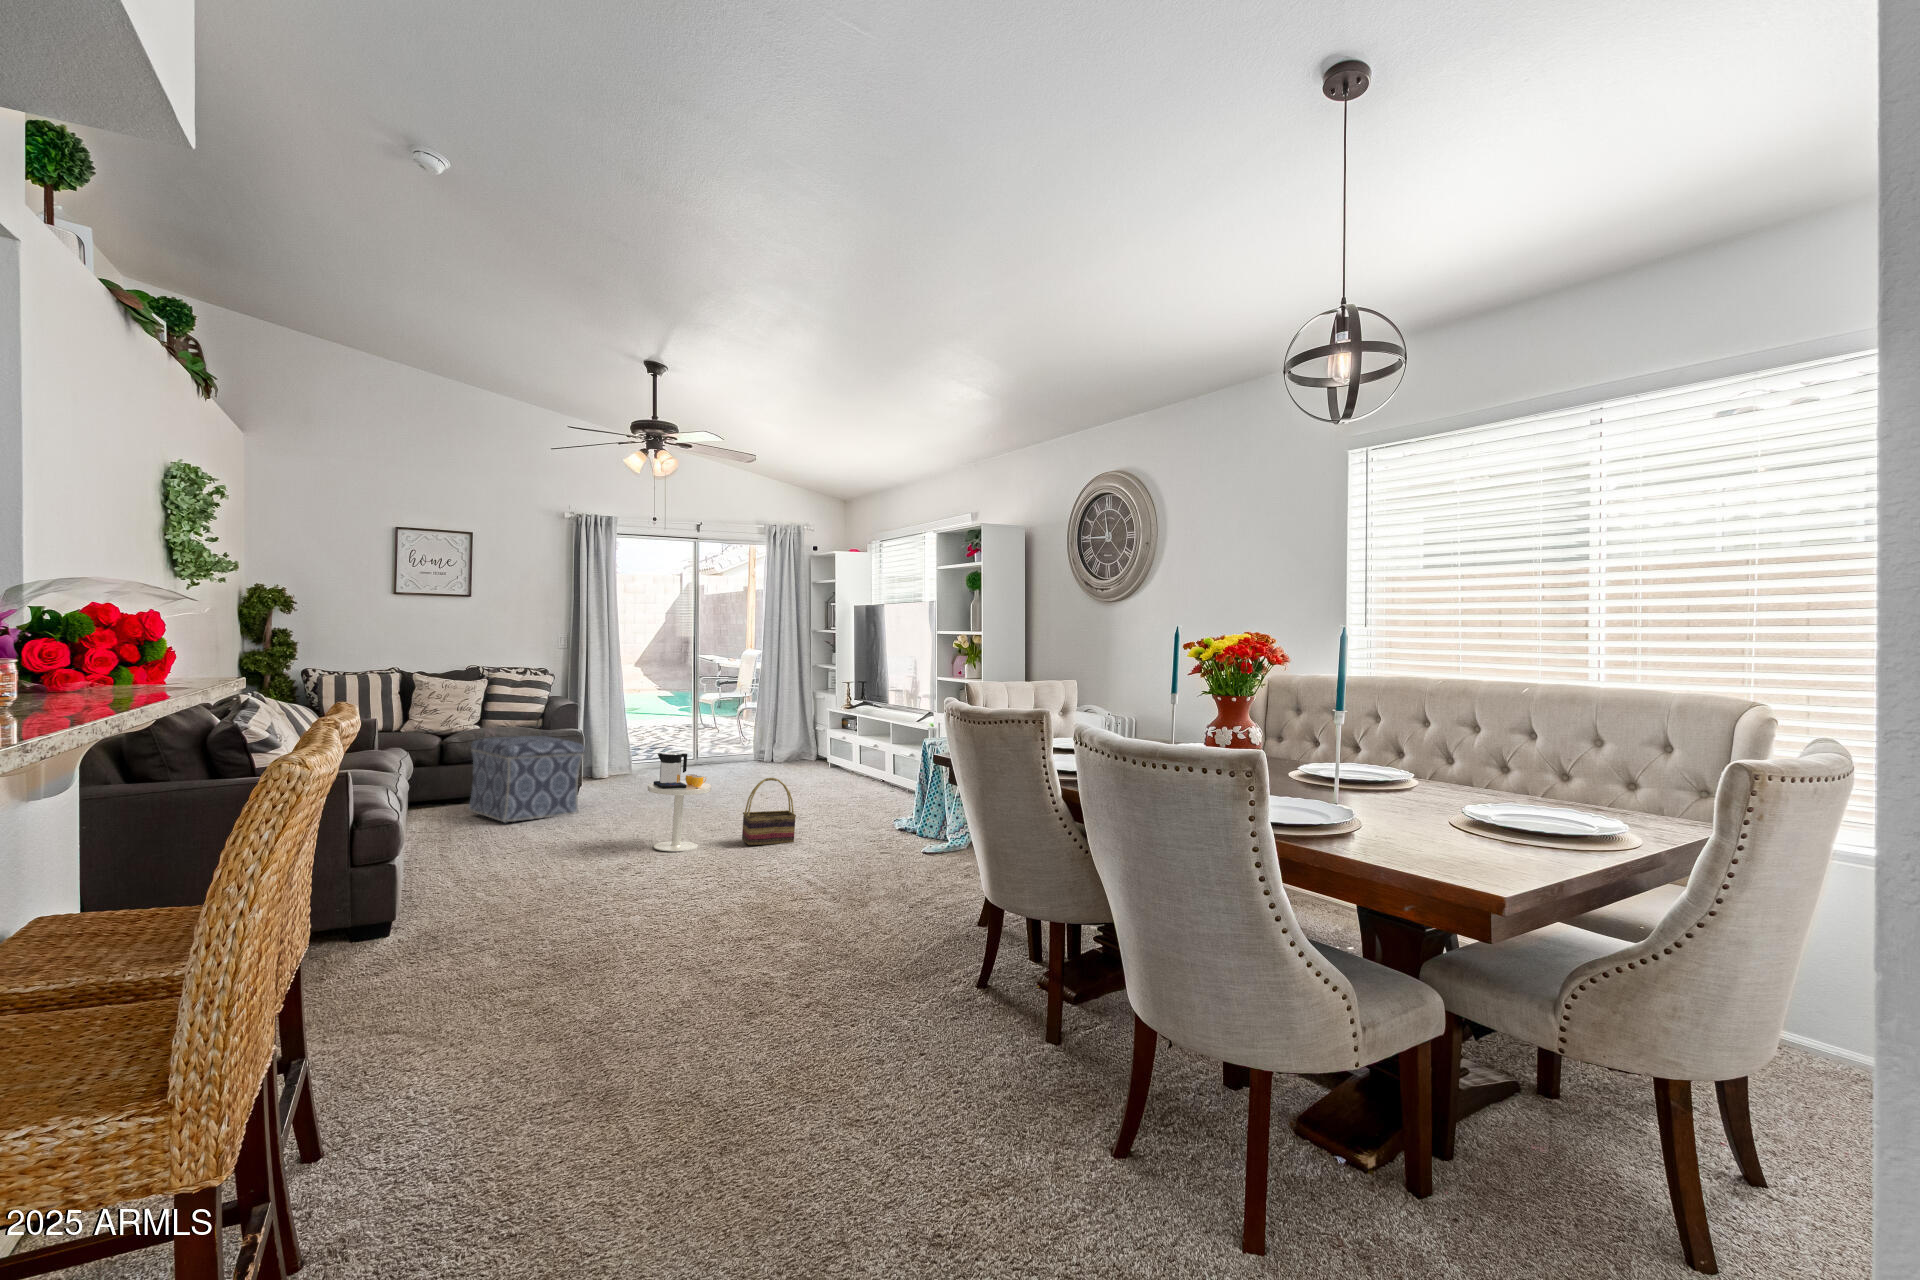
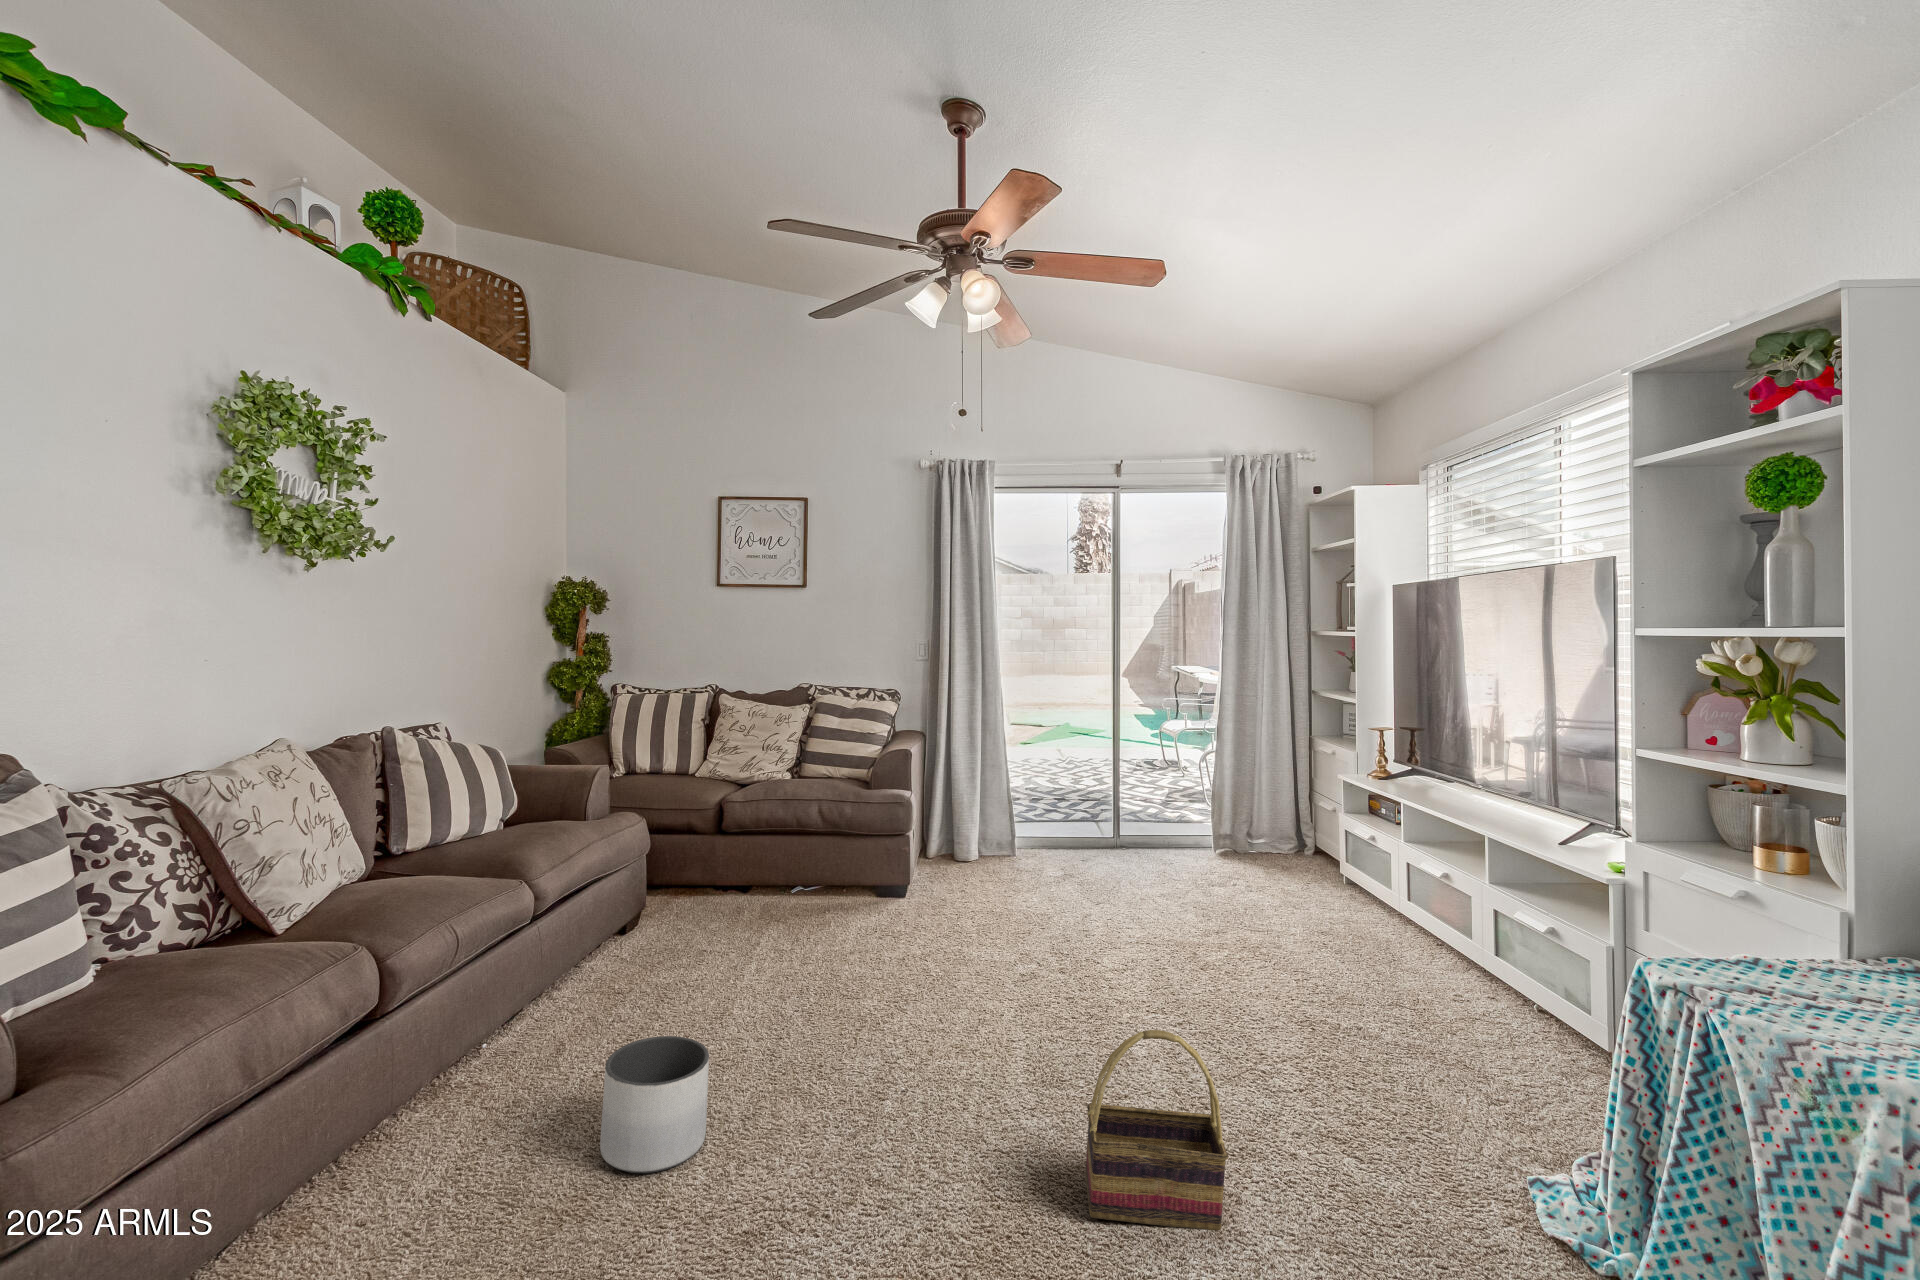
ottoman: present [468,736,585,823] -> none [721,805,875,965]
side table: present [648,752,711,852] -> none [864,923,1012,1190]
planter: none [522,818,573,866] -> present [600,1036,709,1173]

